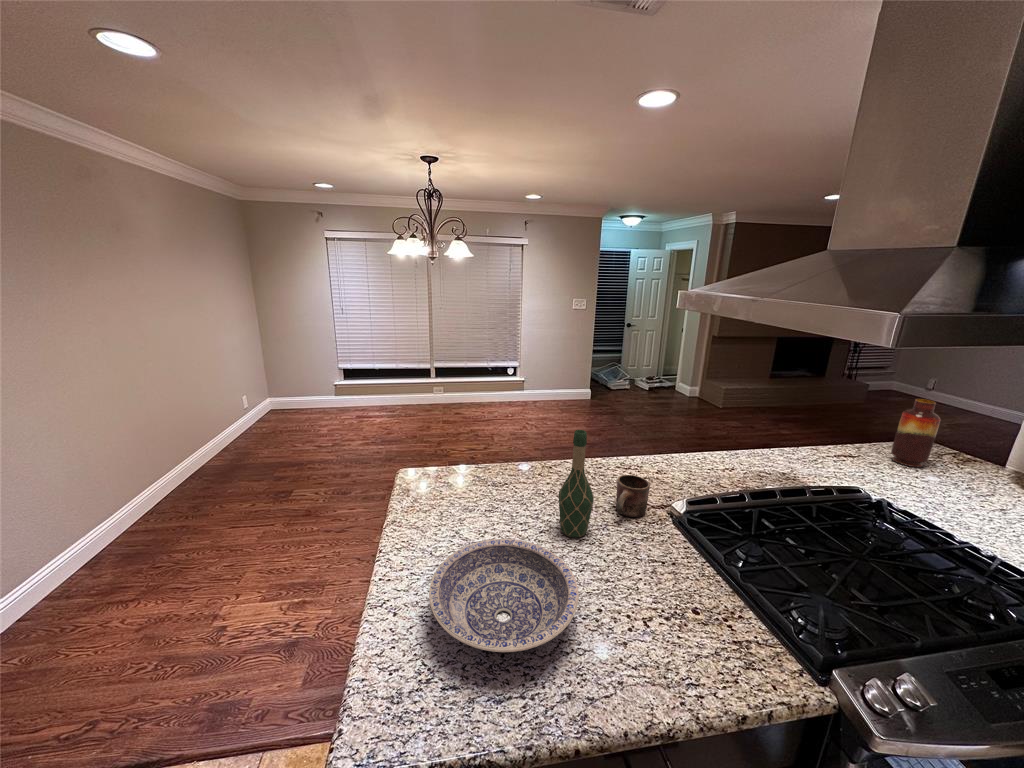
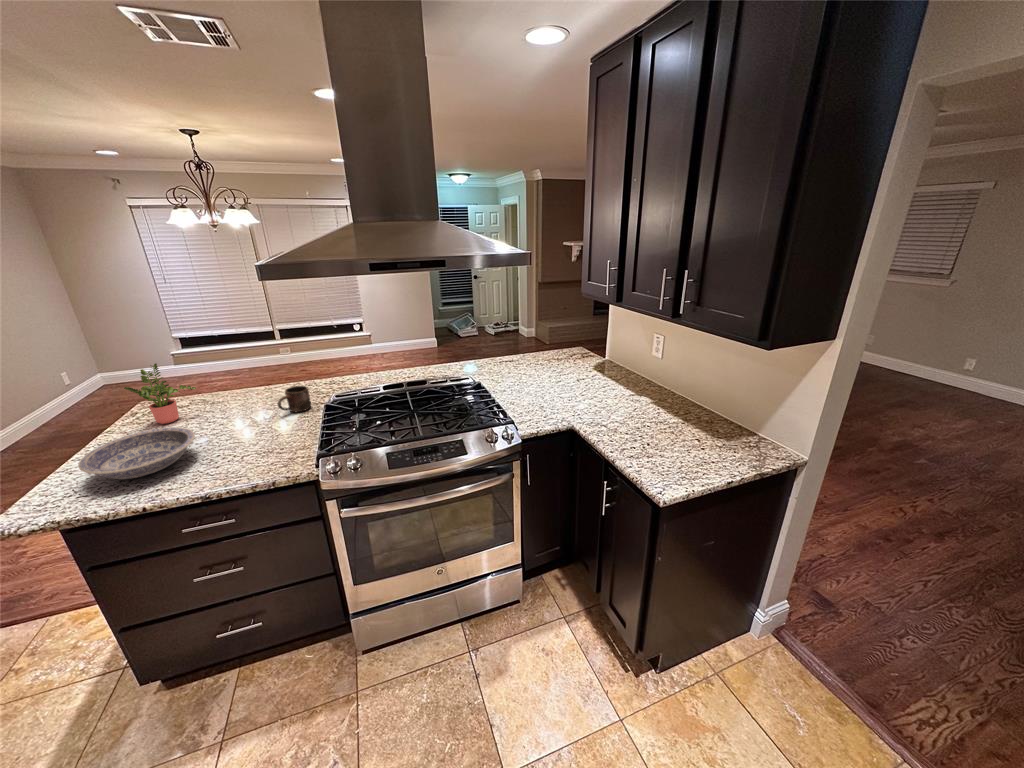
vase: present [891,399,940,467] -> none [527,319,546,365]
potted plant: none [431,425,498,511] -> present [124,364,196,424]
wine bottle: present [559,430,594,538] -> none [222,356,255,427]

